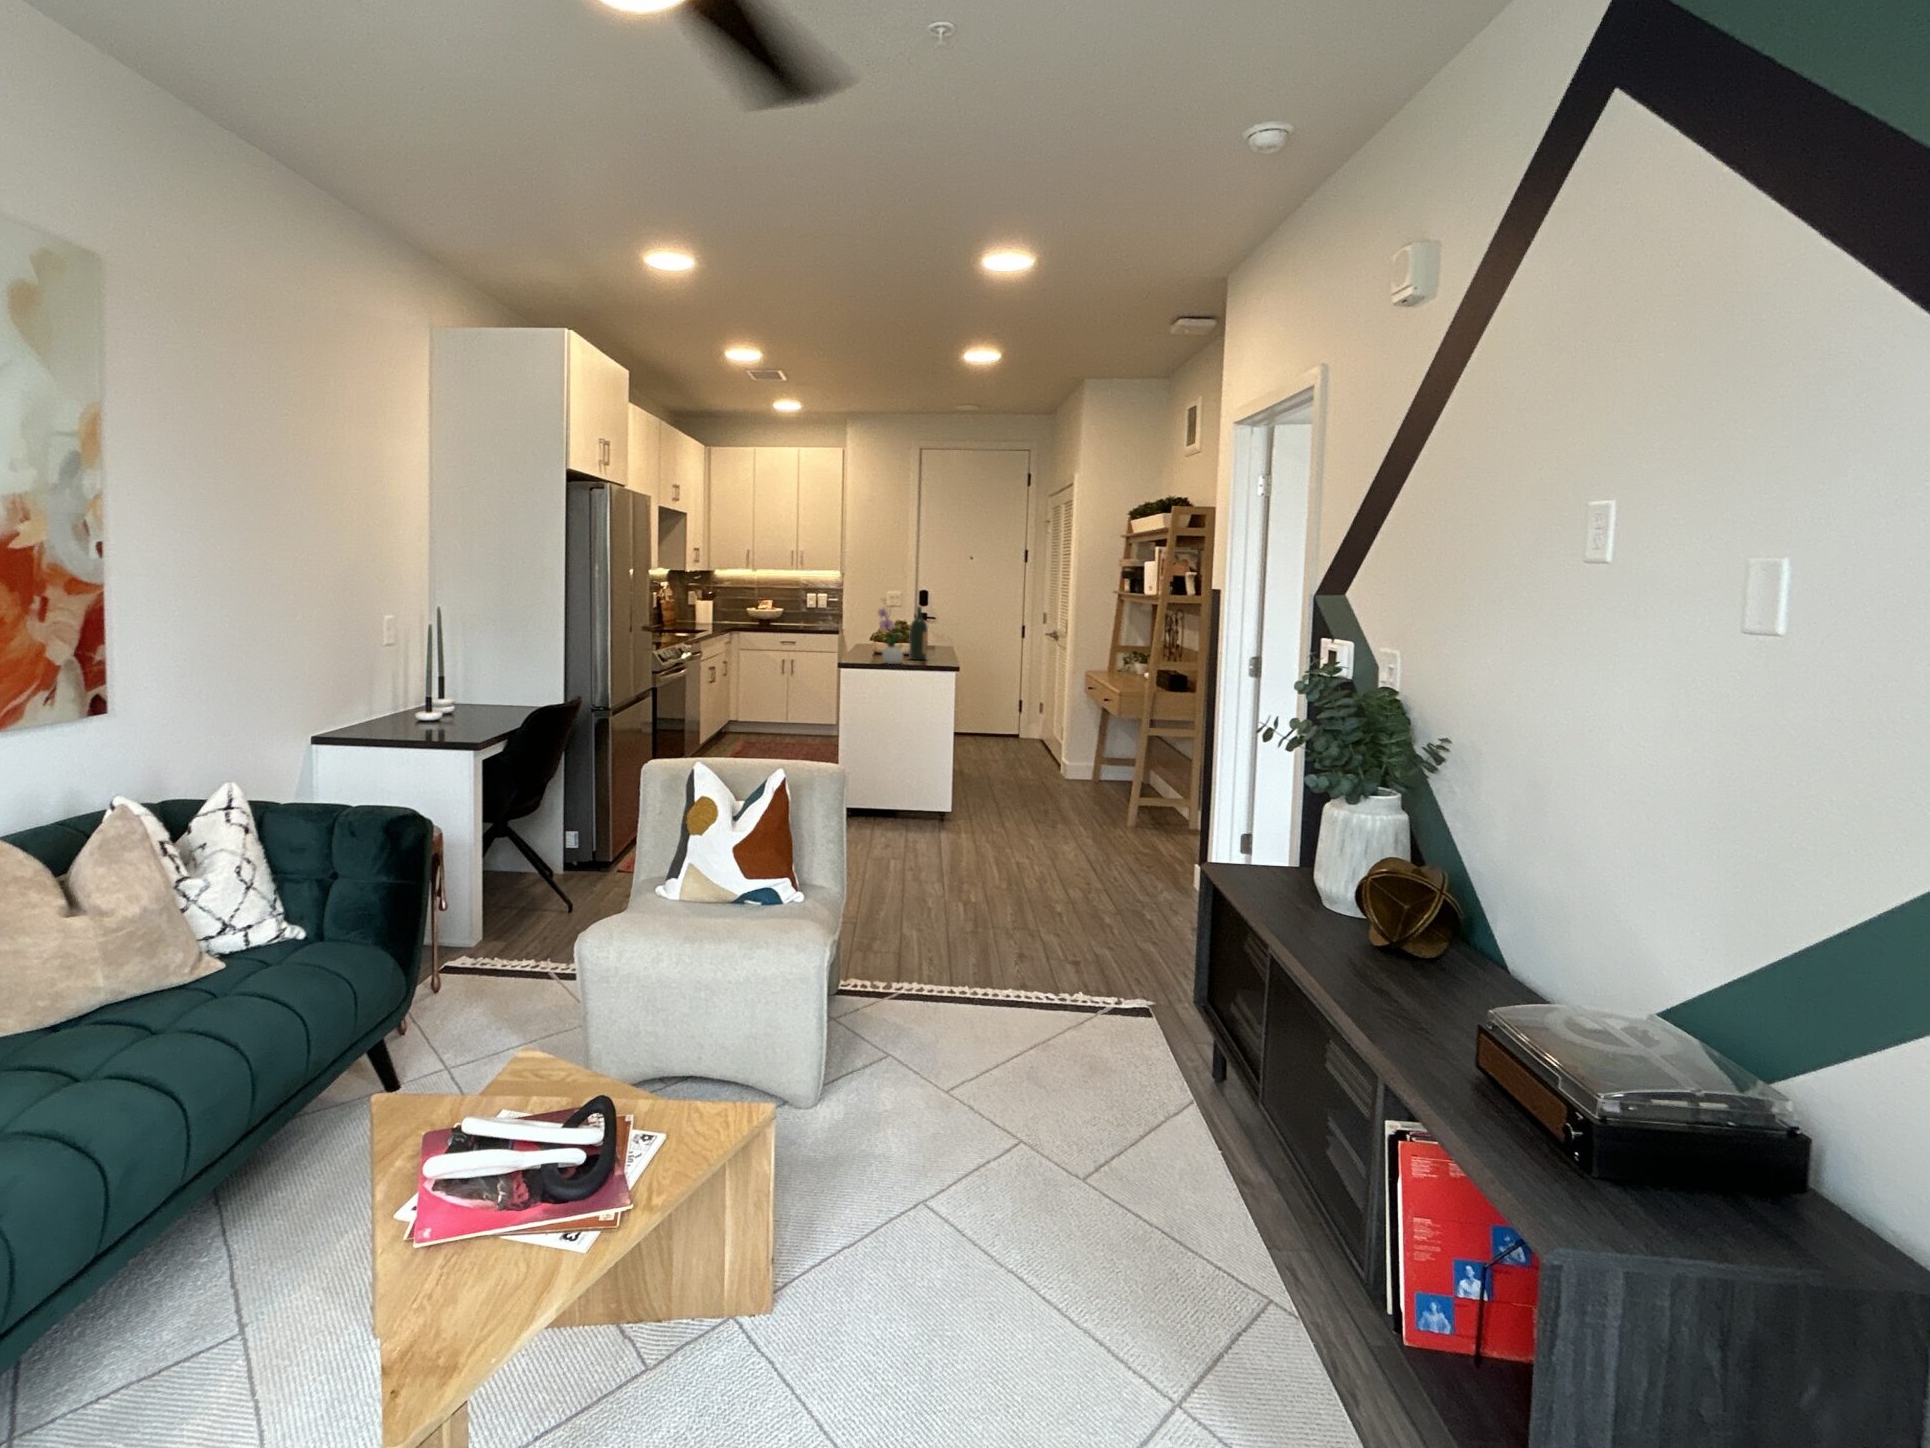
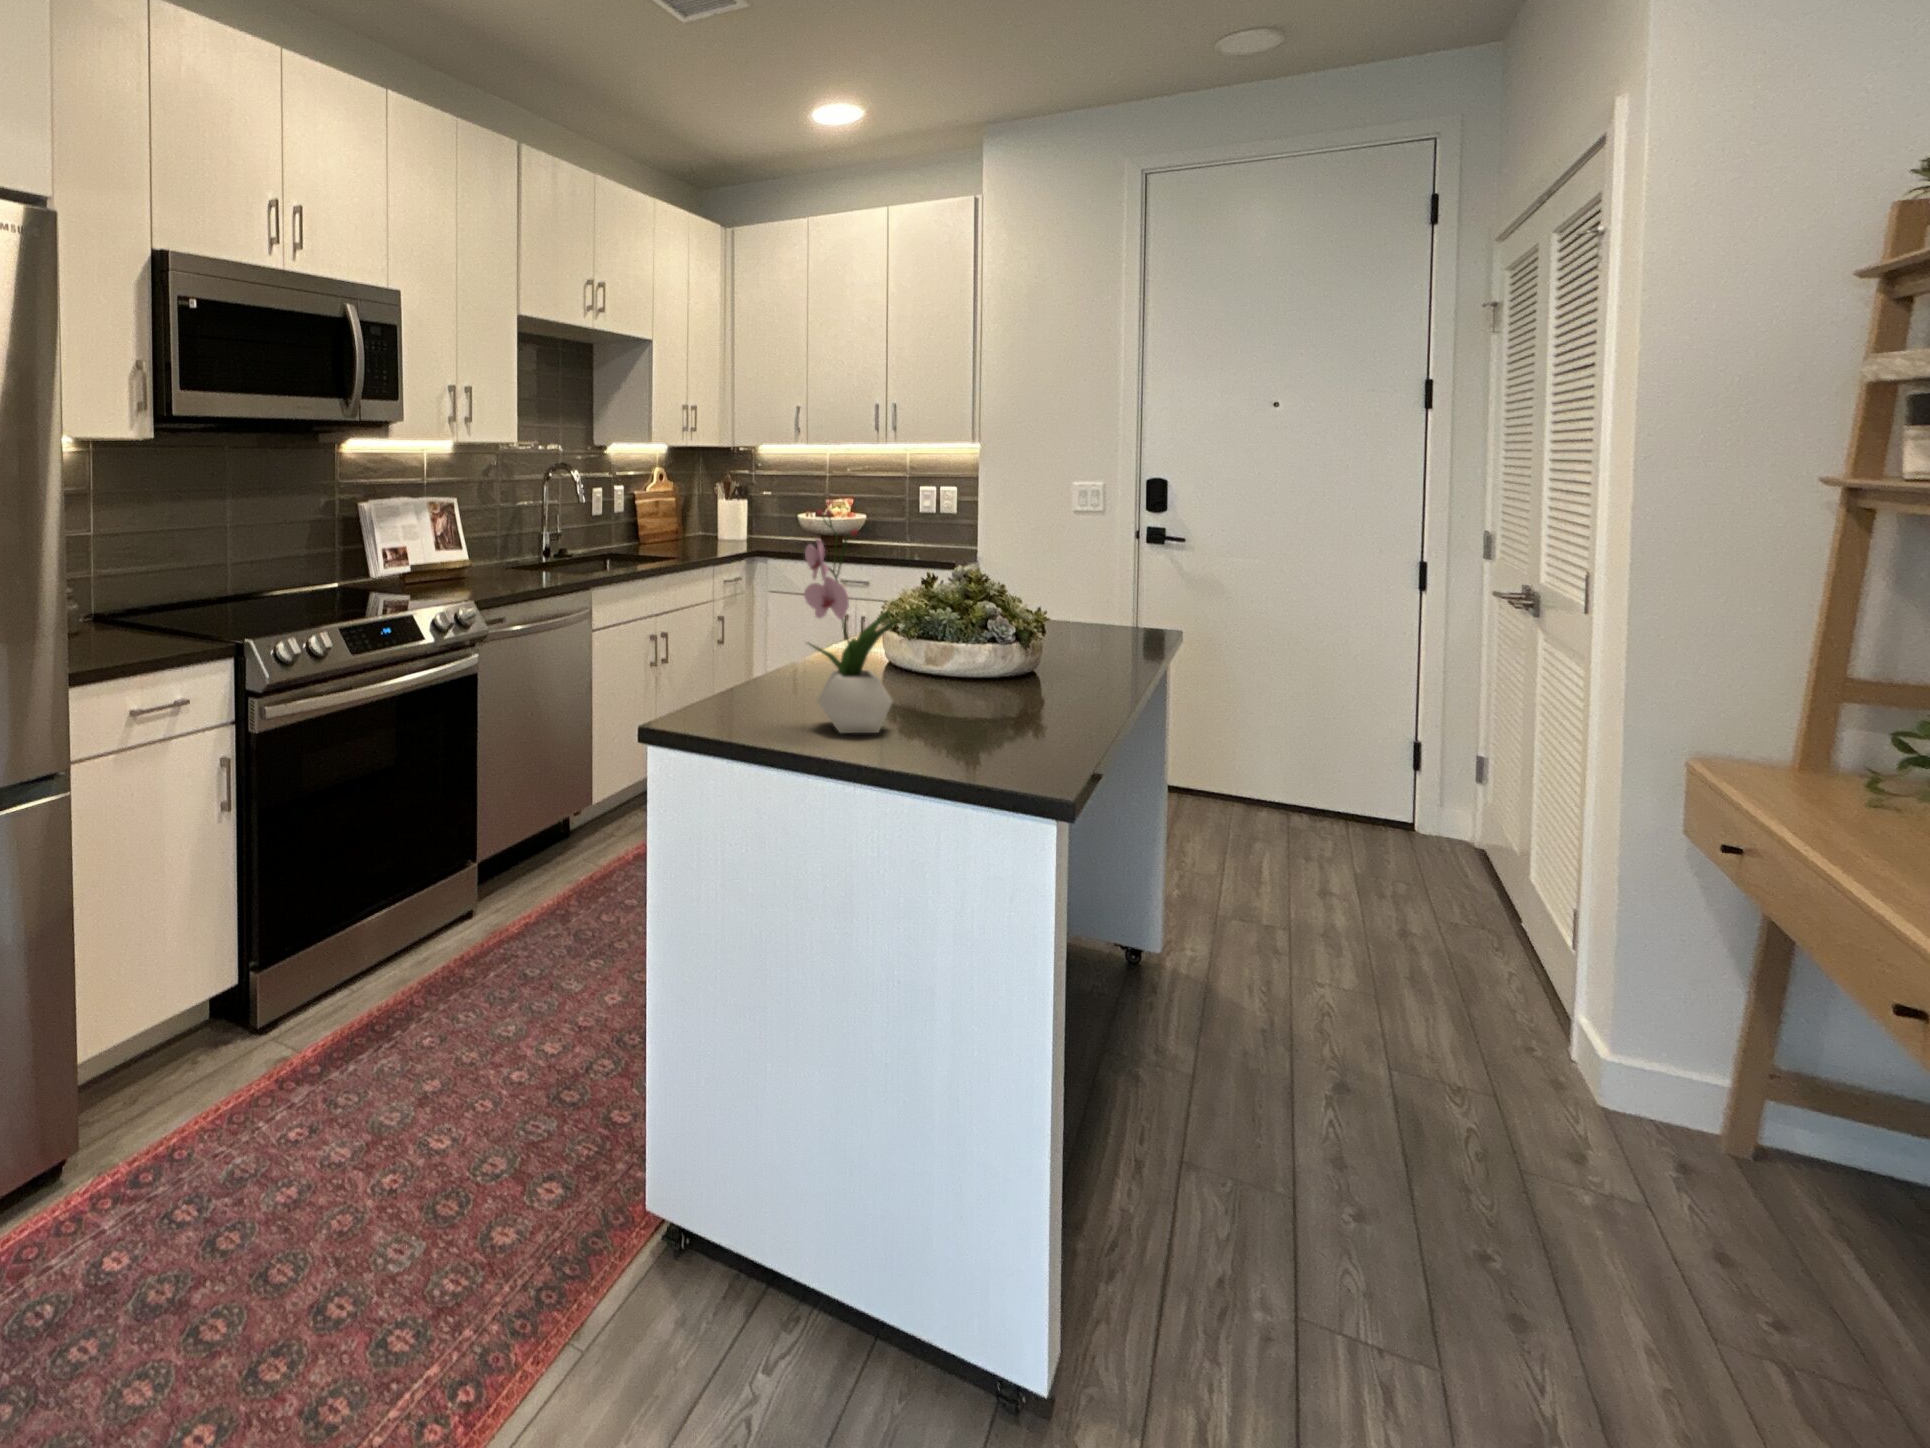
wine bottle: present [909,606,928,660] -> none [954,532,1015,709]

